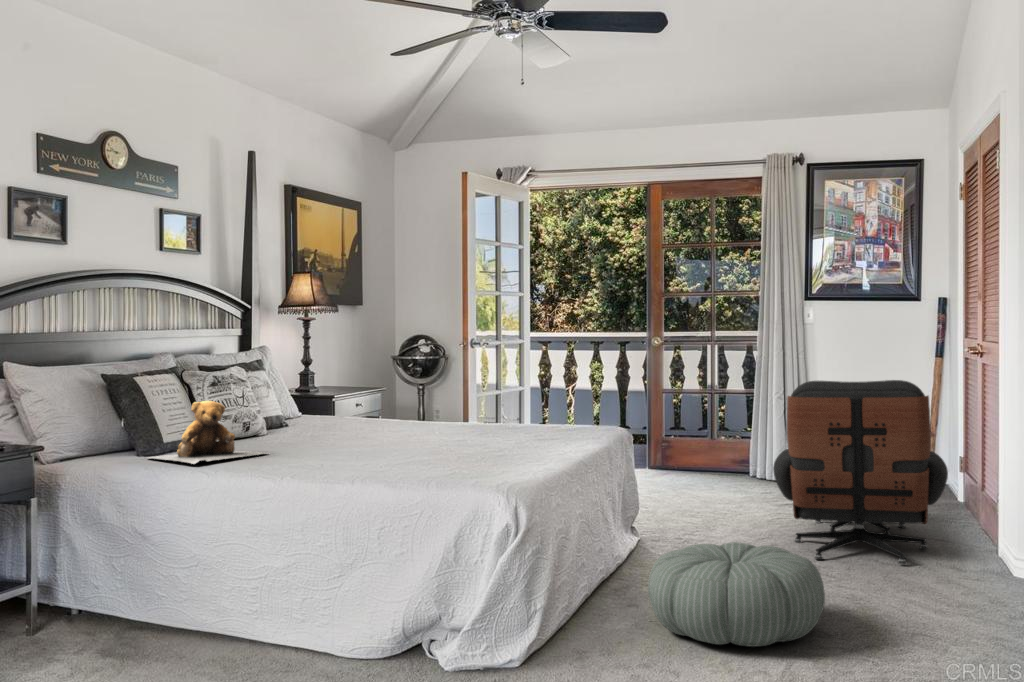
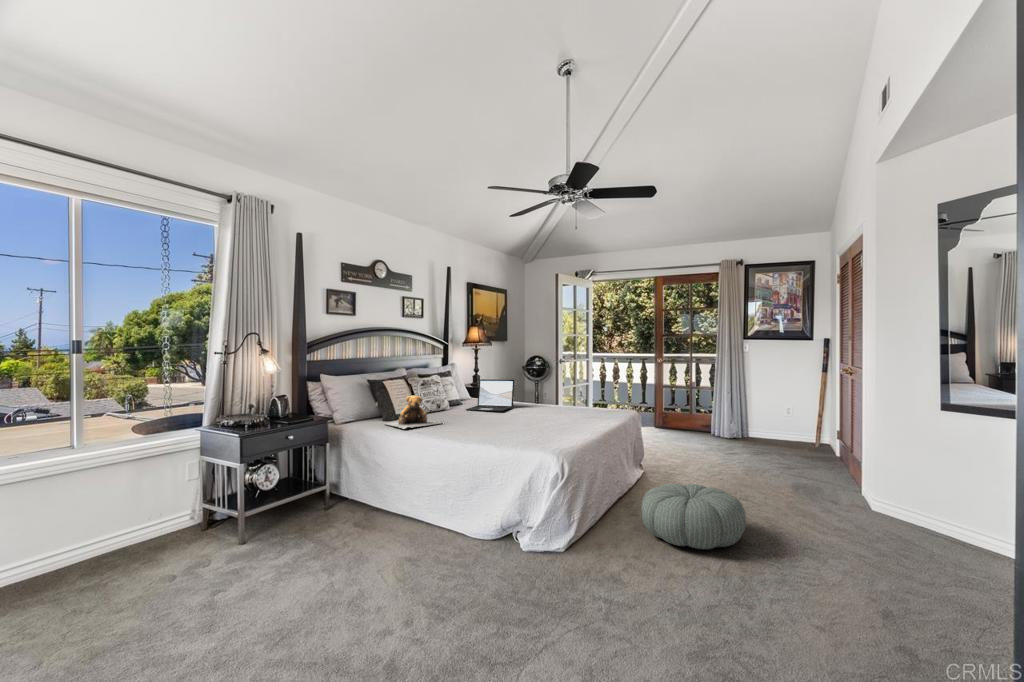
laptop: none [302,373,396,432] -> present [466,379,514,411]
lounge chair: present [773,380,948,564] -> none [721,390,828,498]

